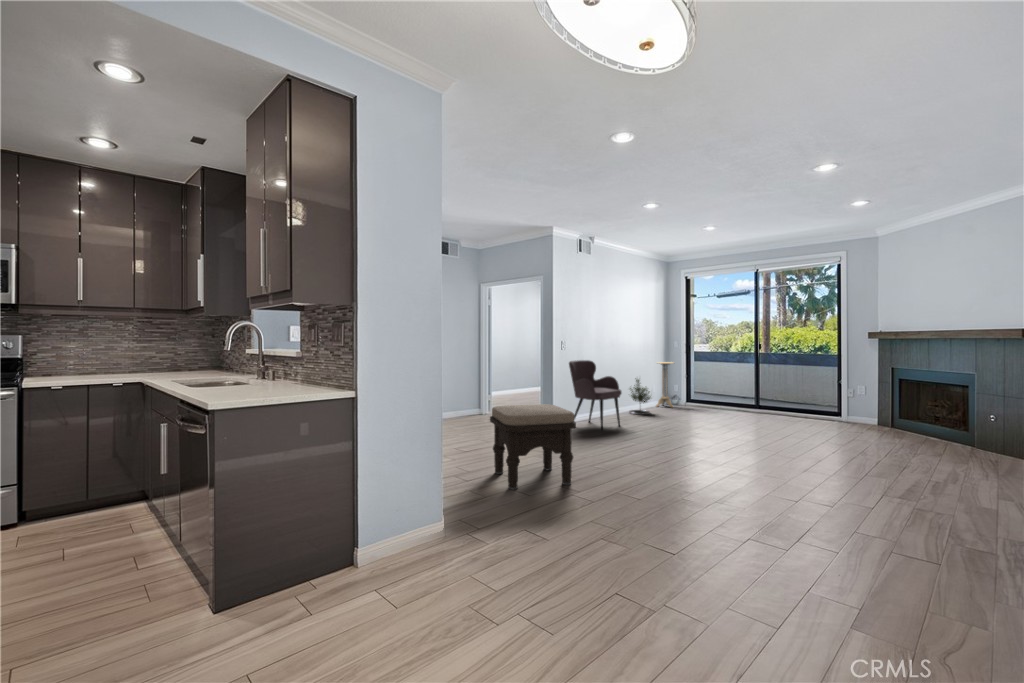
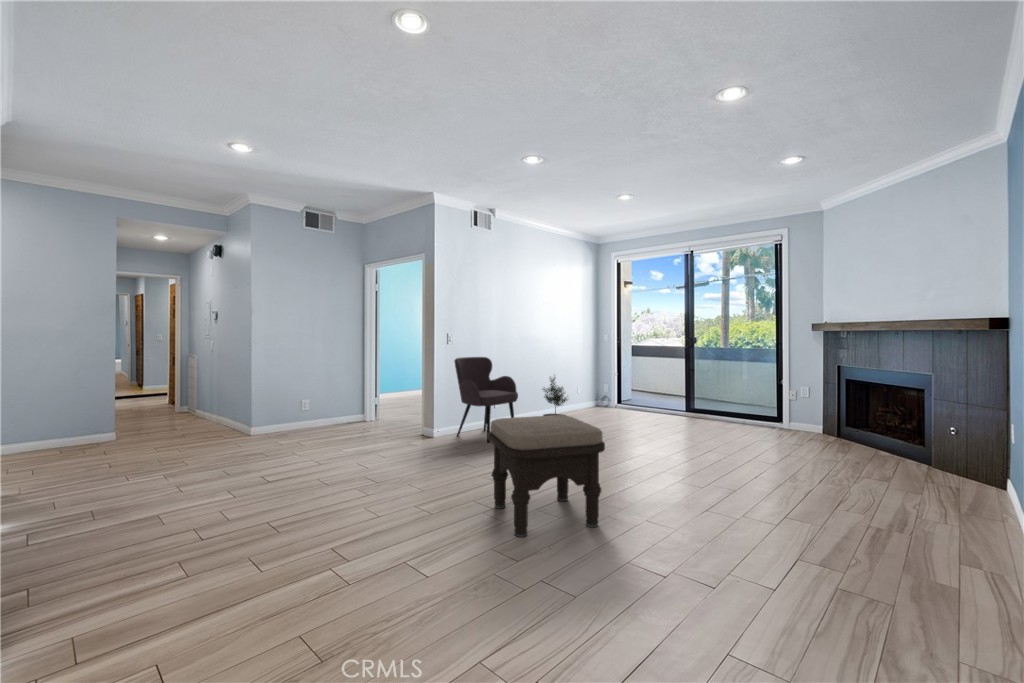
side table: present [656,362,673,407] -> none [580,358,601,410]
ottoman: present [490,404,576,490] -> present [488,415,605,537]

